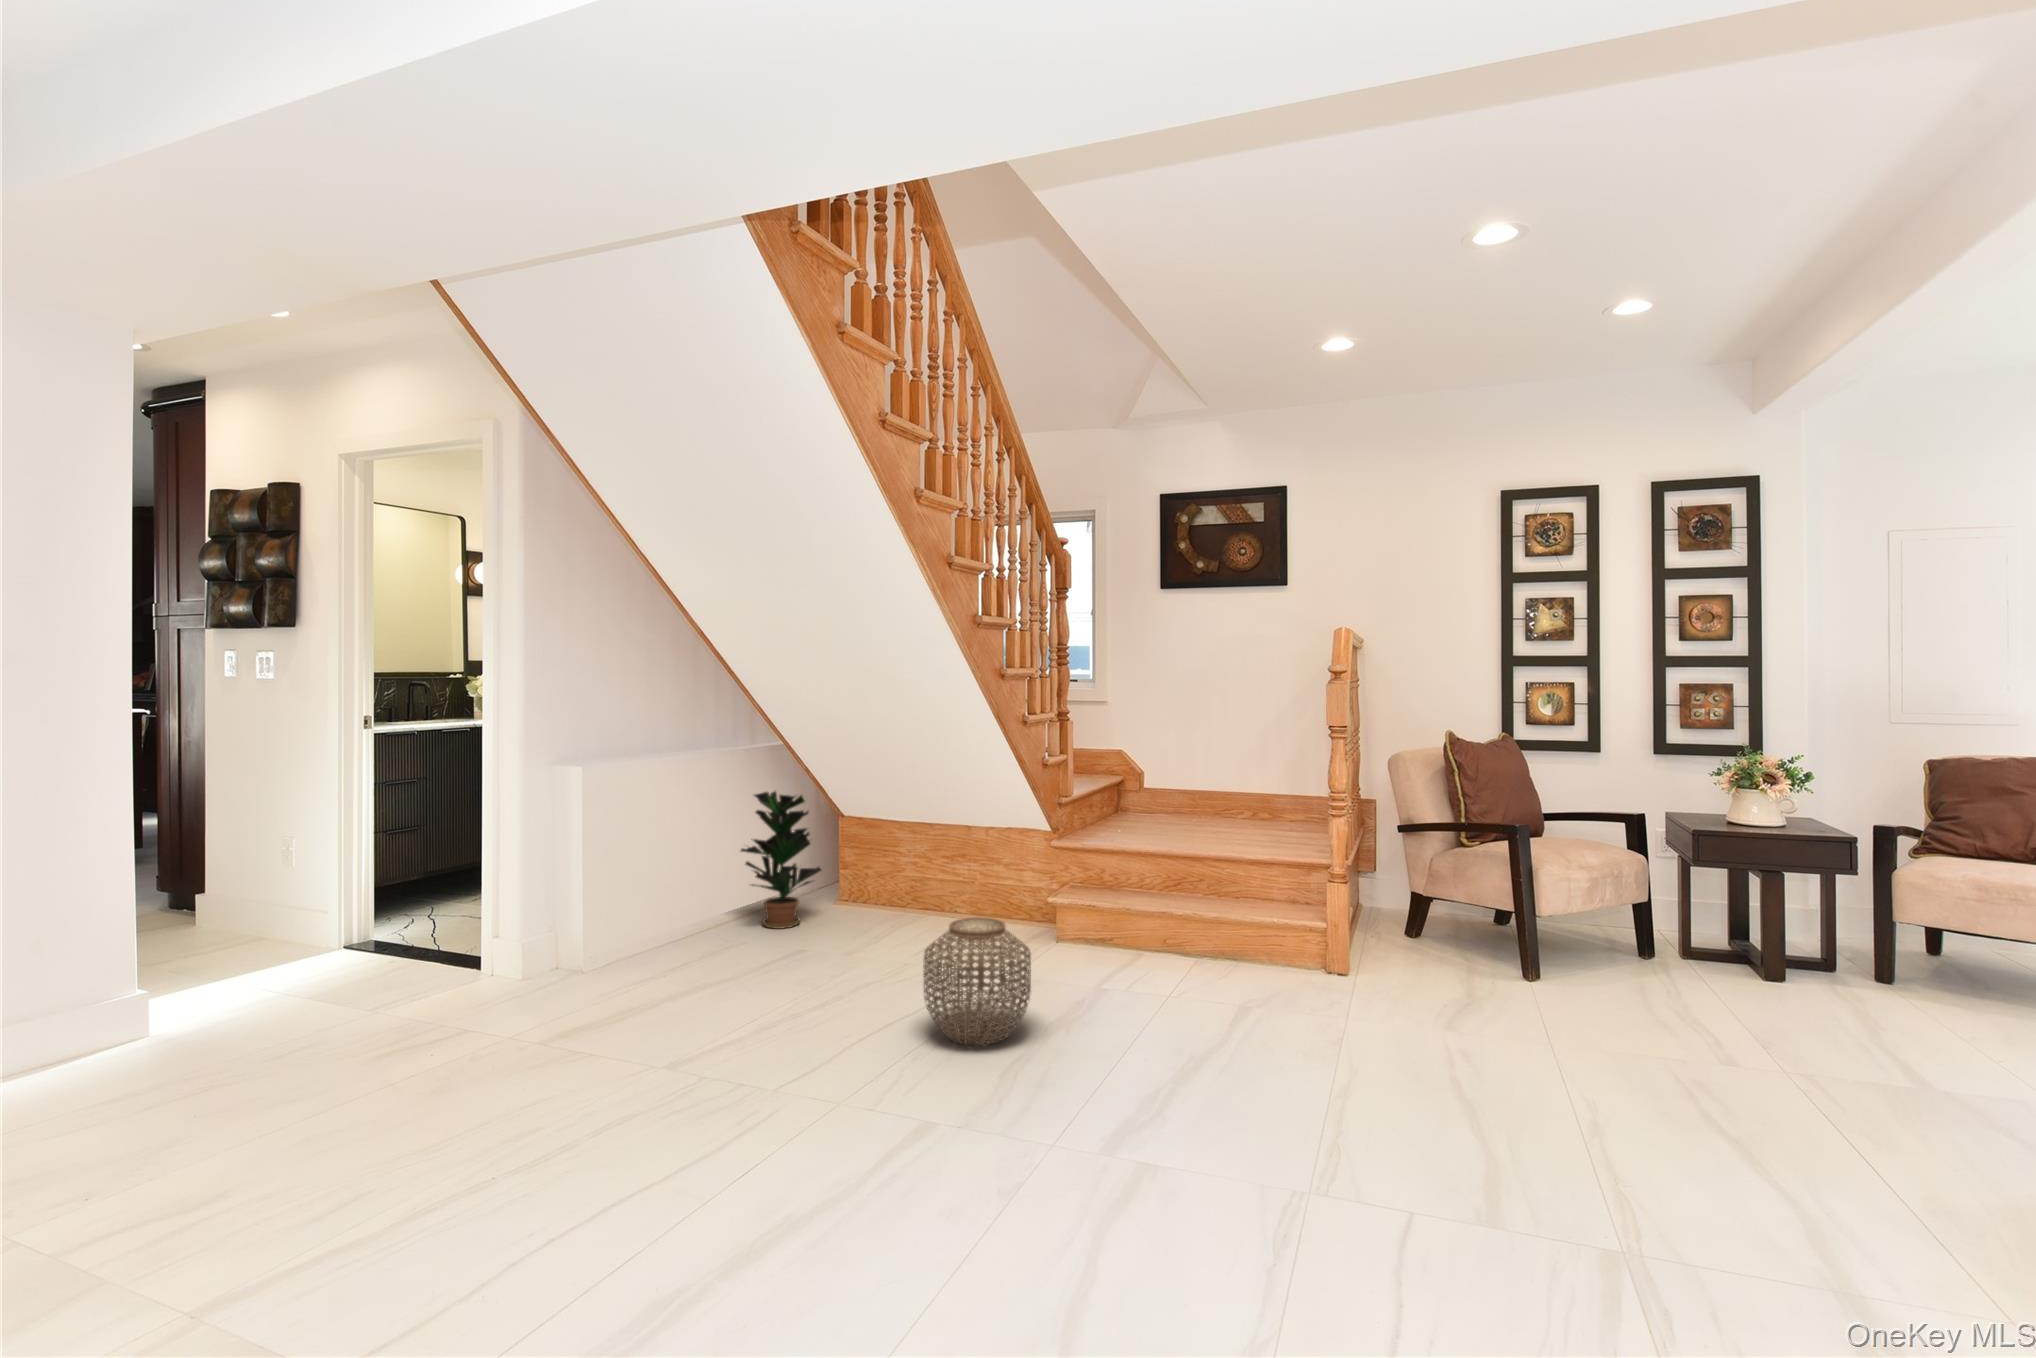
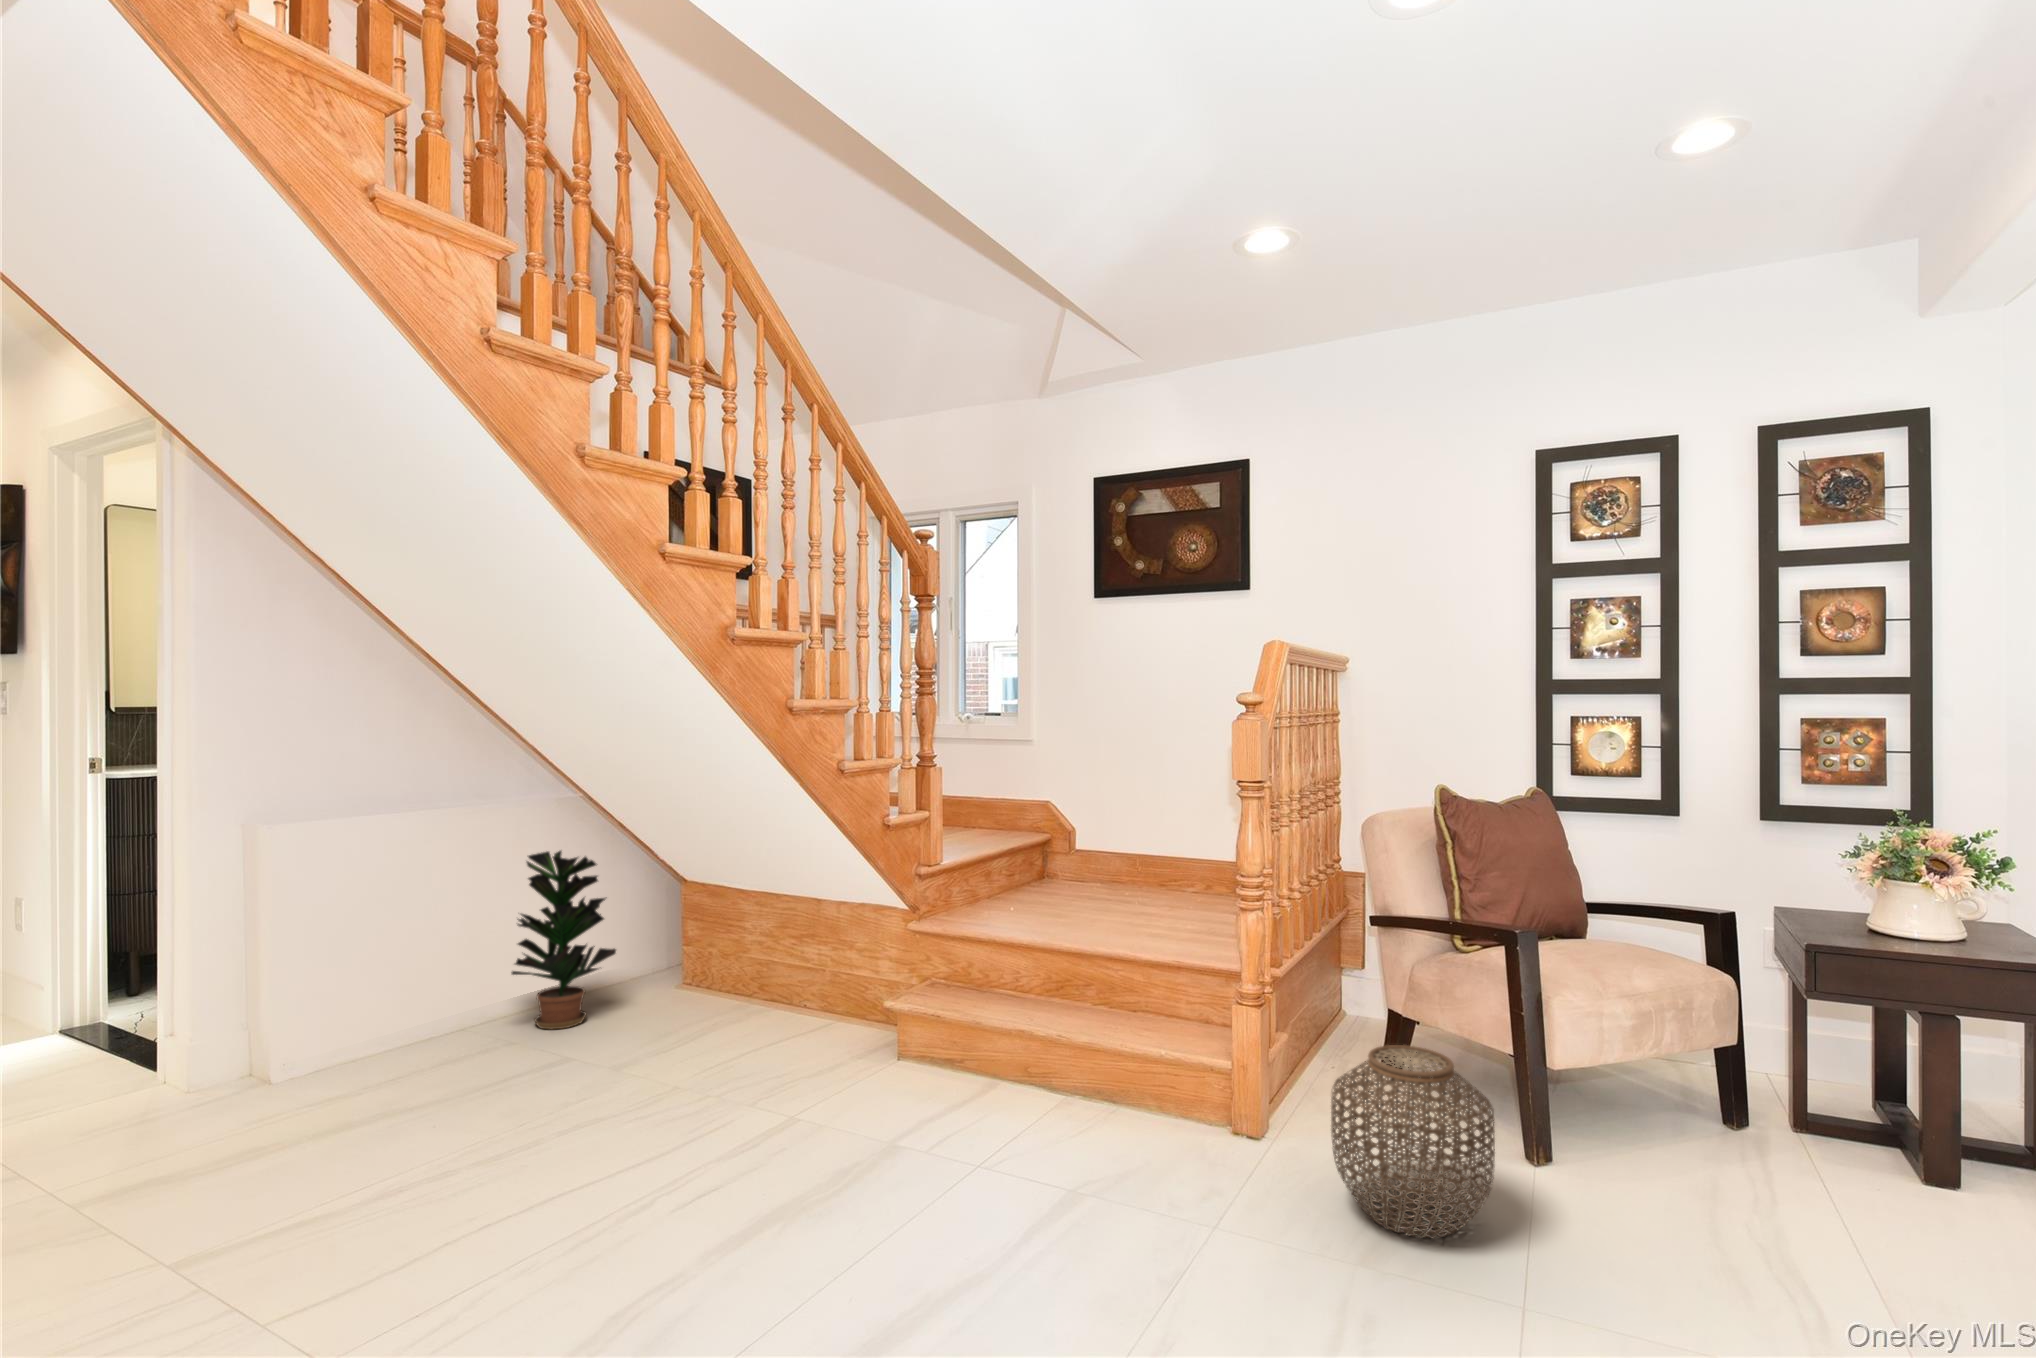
woven basket: present [923,917,1031,1045] -> present [1331,1045,1495,1238]

